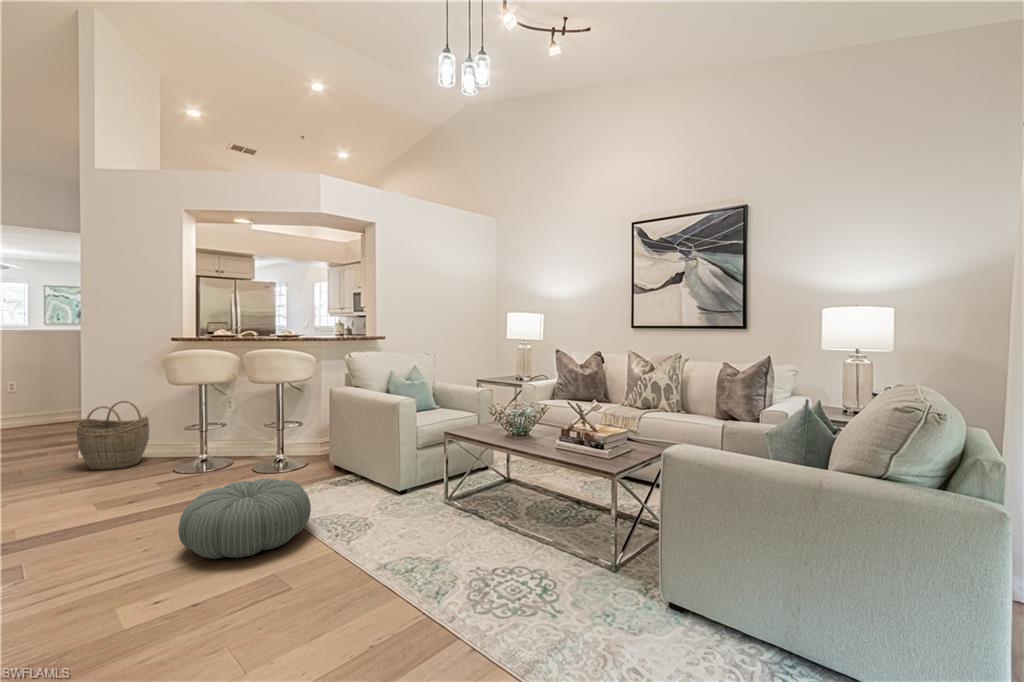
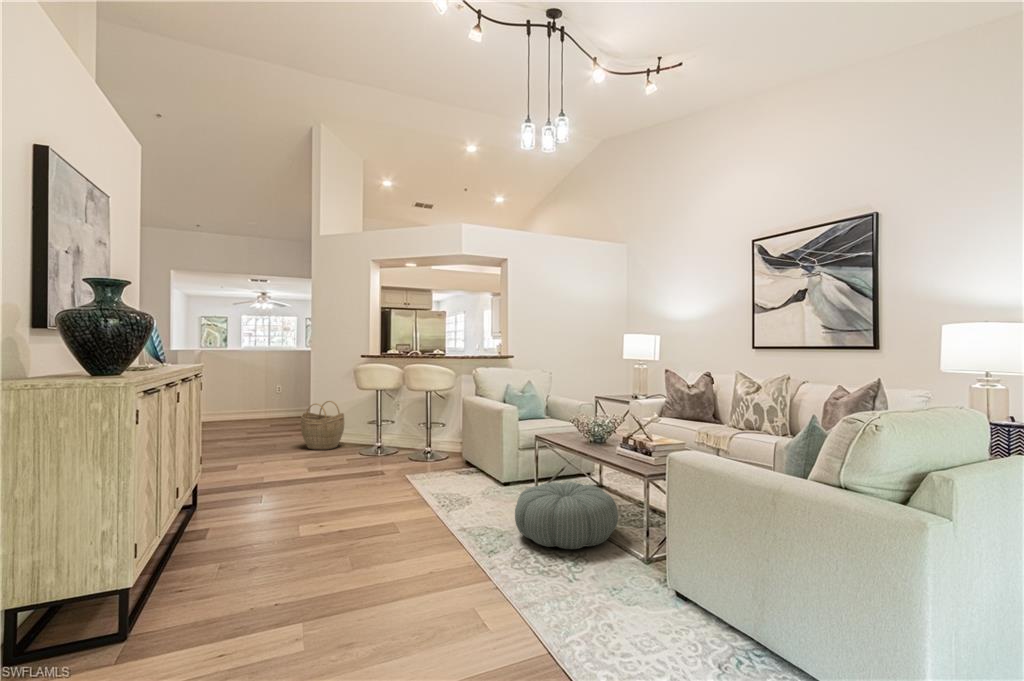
pouf: present [178,479,311,559] -> present [515,482,618,549]

